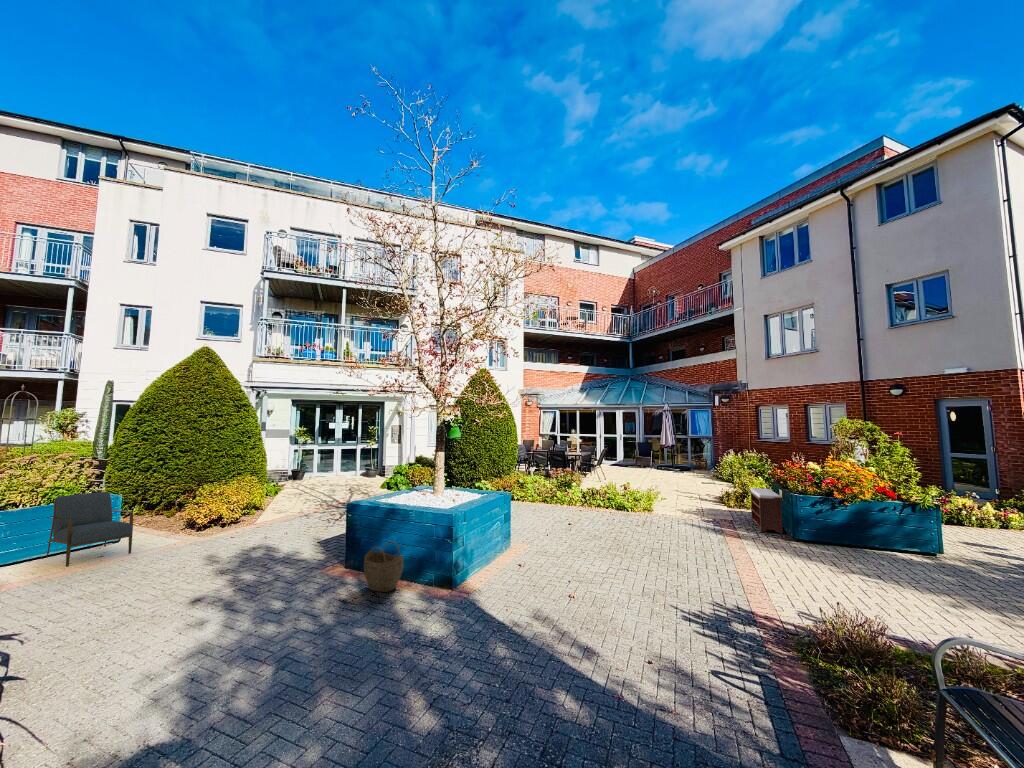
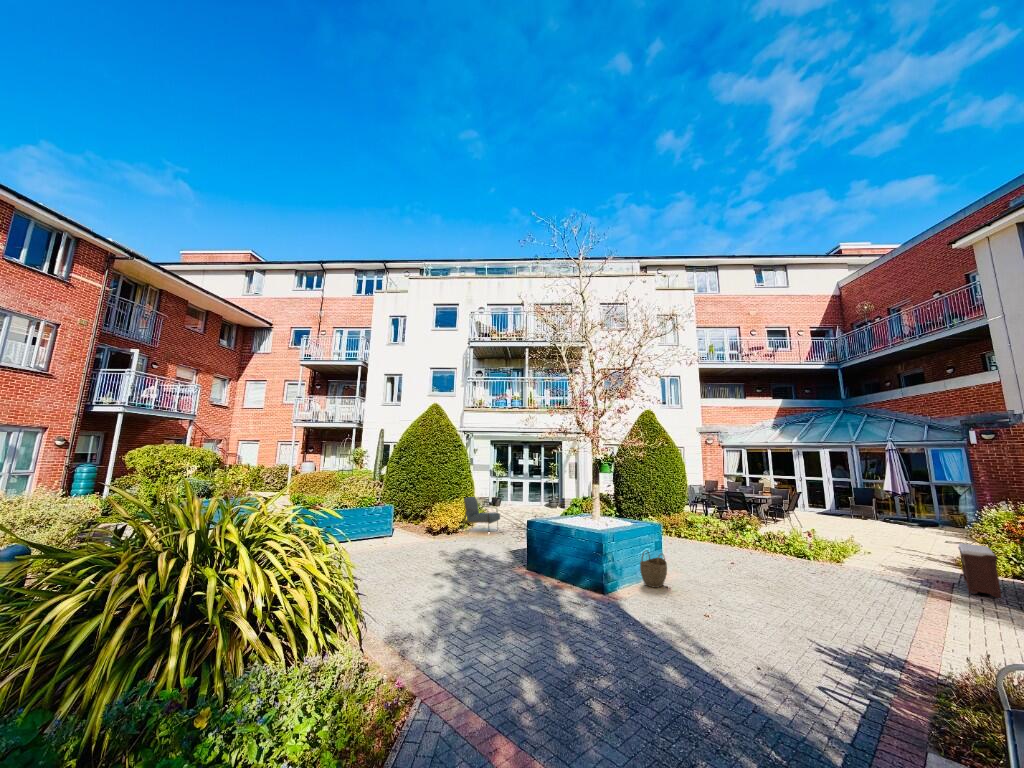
chair: present [47,492,133,566] -> present [462,497,500,530]
woven basket: present [364,541,403,592] -> present [640,551,667,588]

